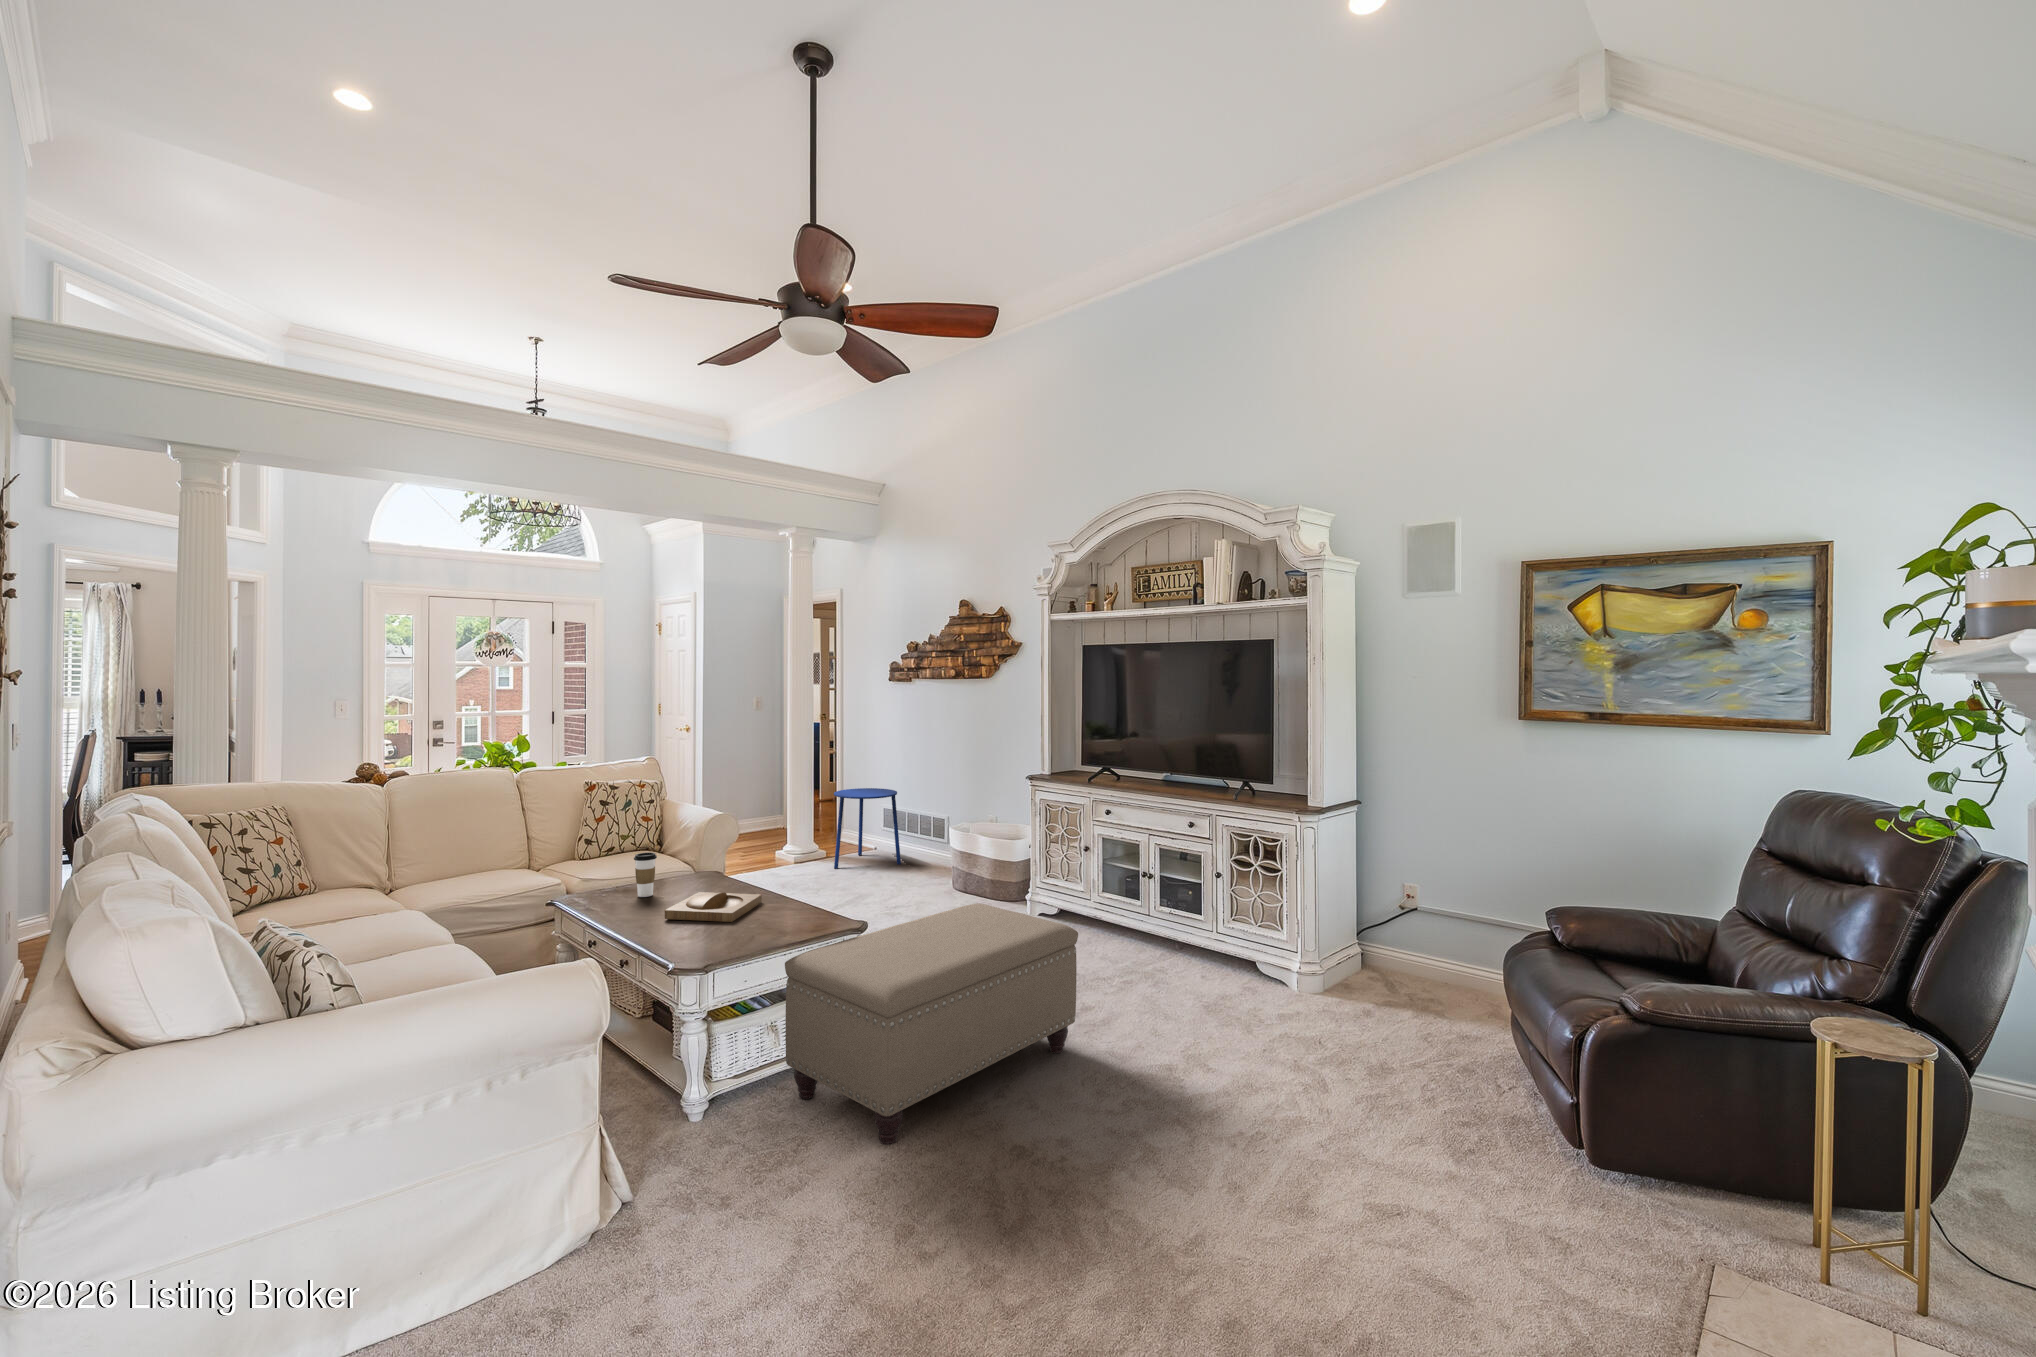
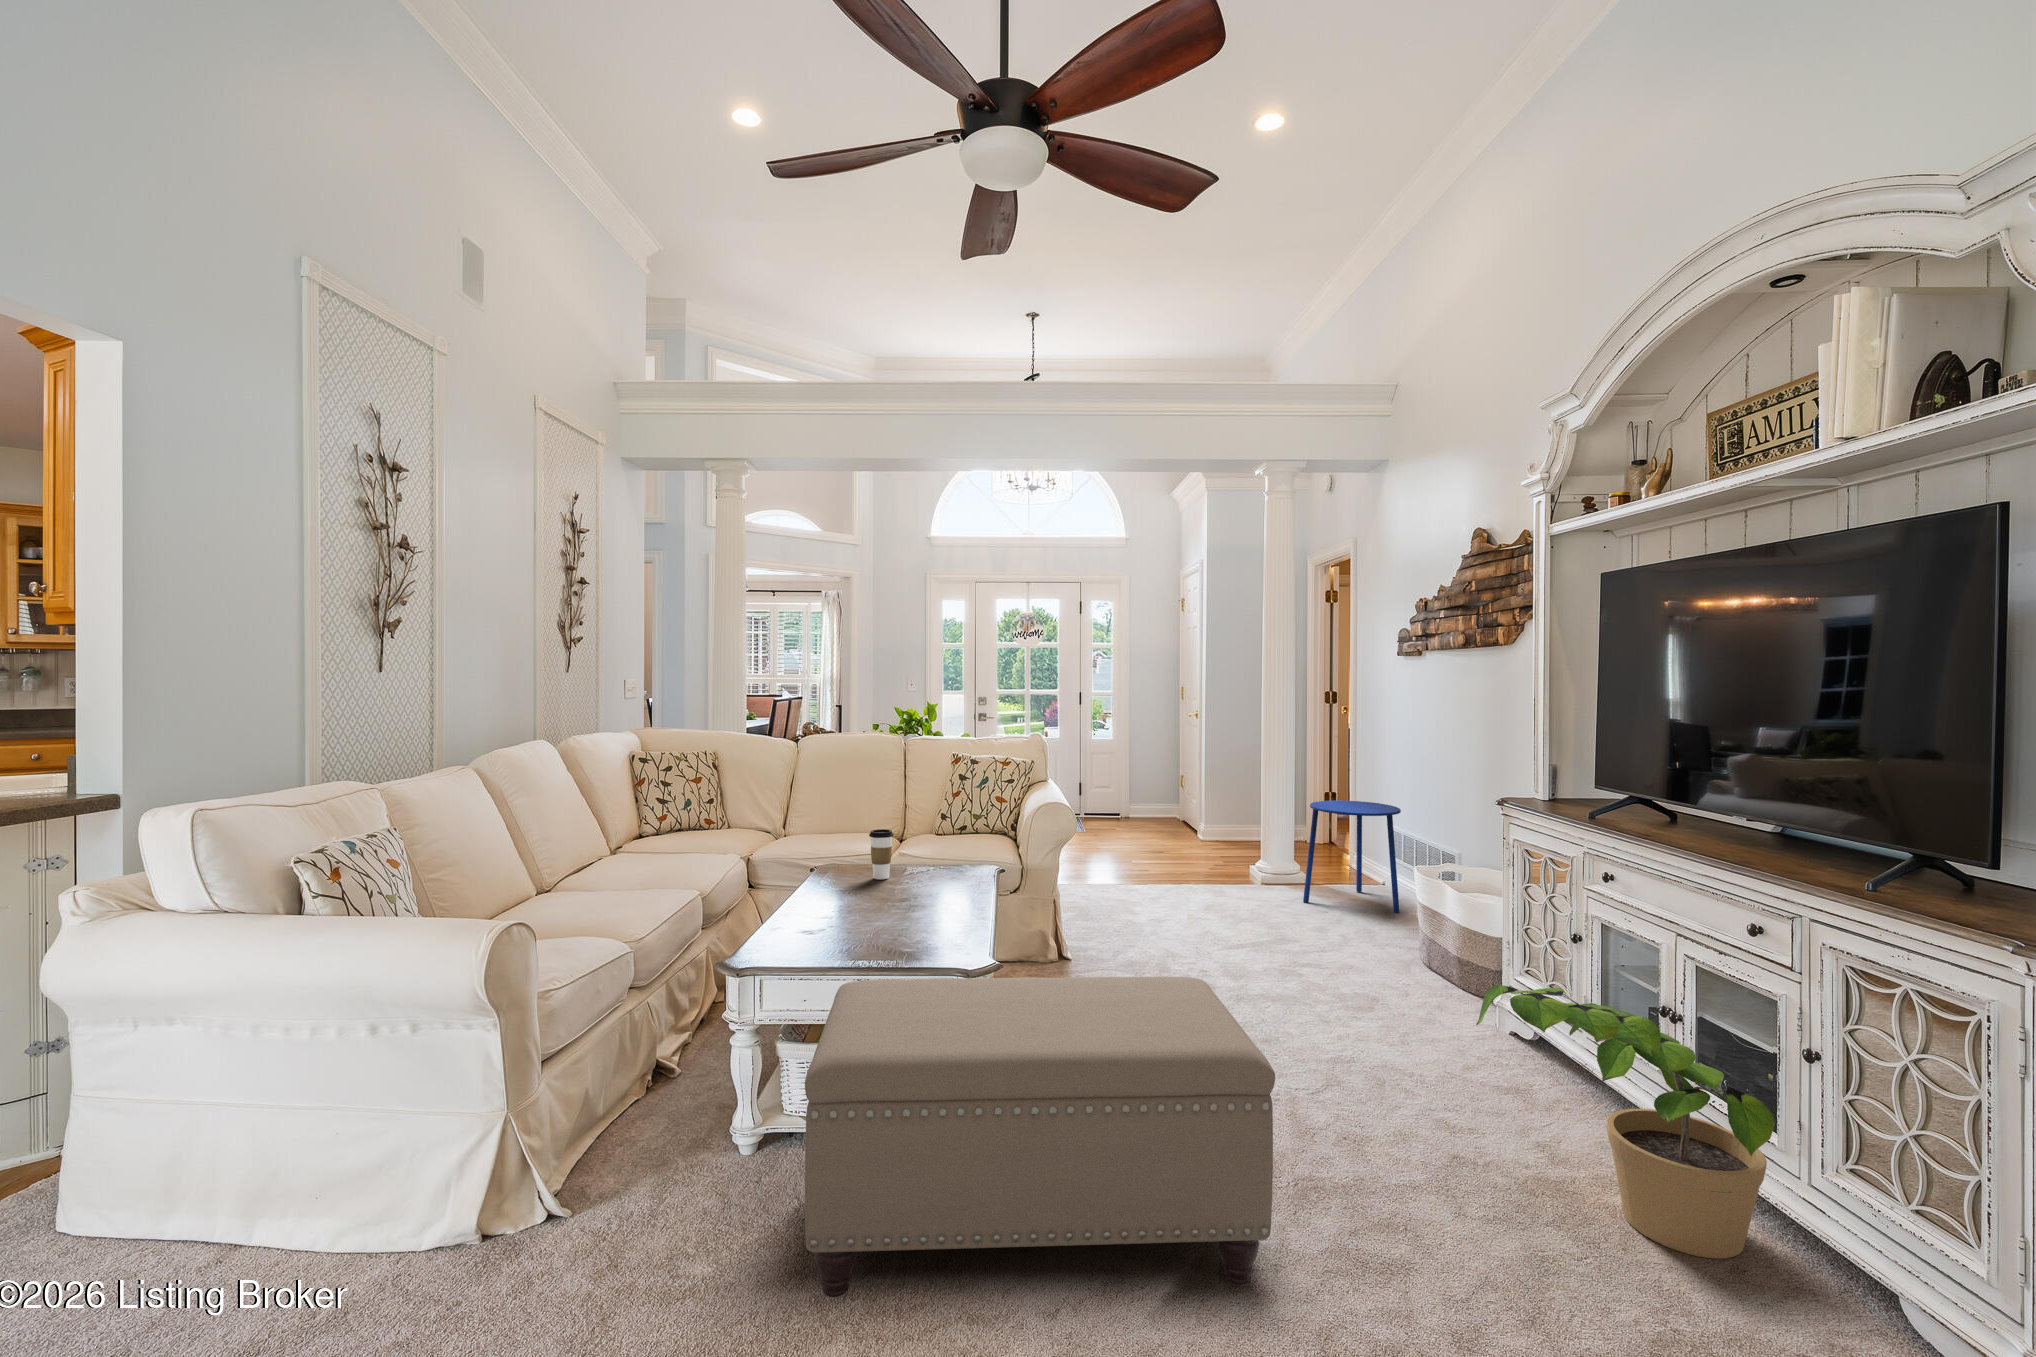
potted plant: none [1107,868,1213,978] -> present [1476,985,1775,1259]
tray: present [665,892,762,922] -> none [834,883,949,924]

